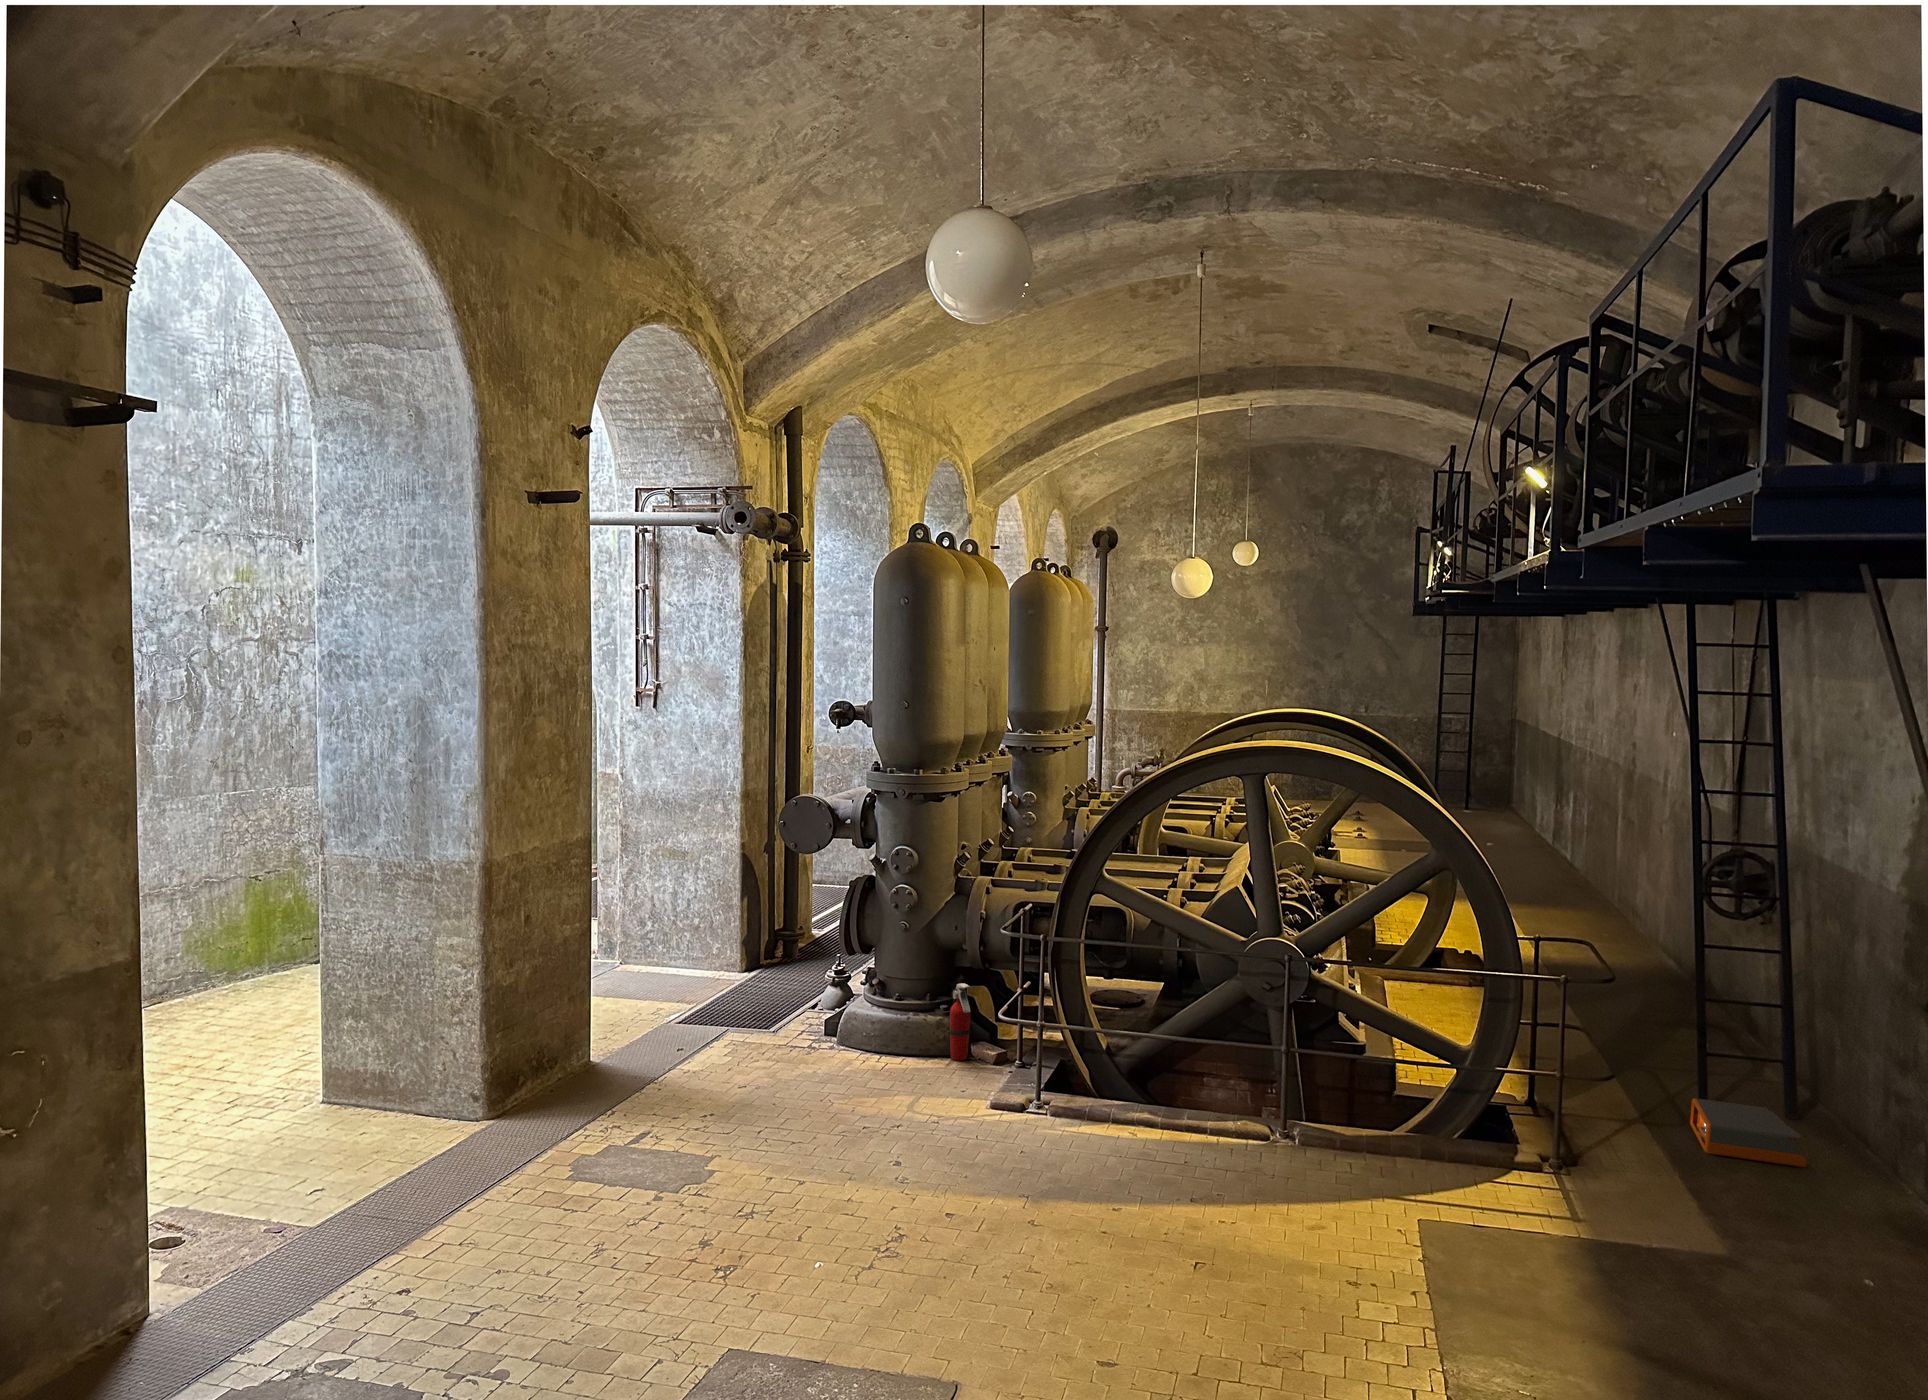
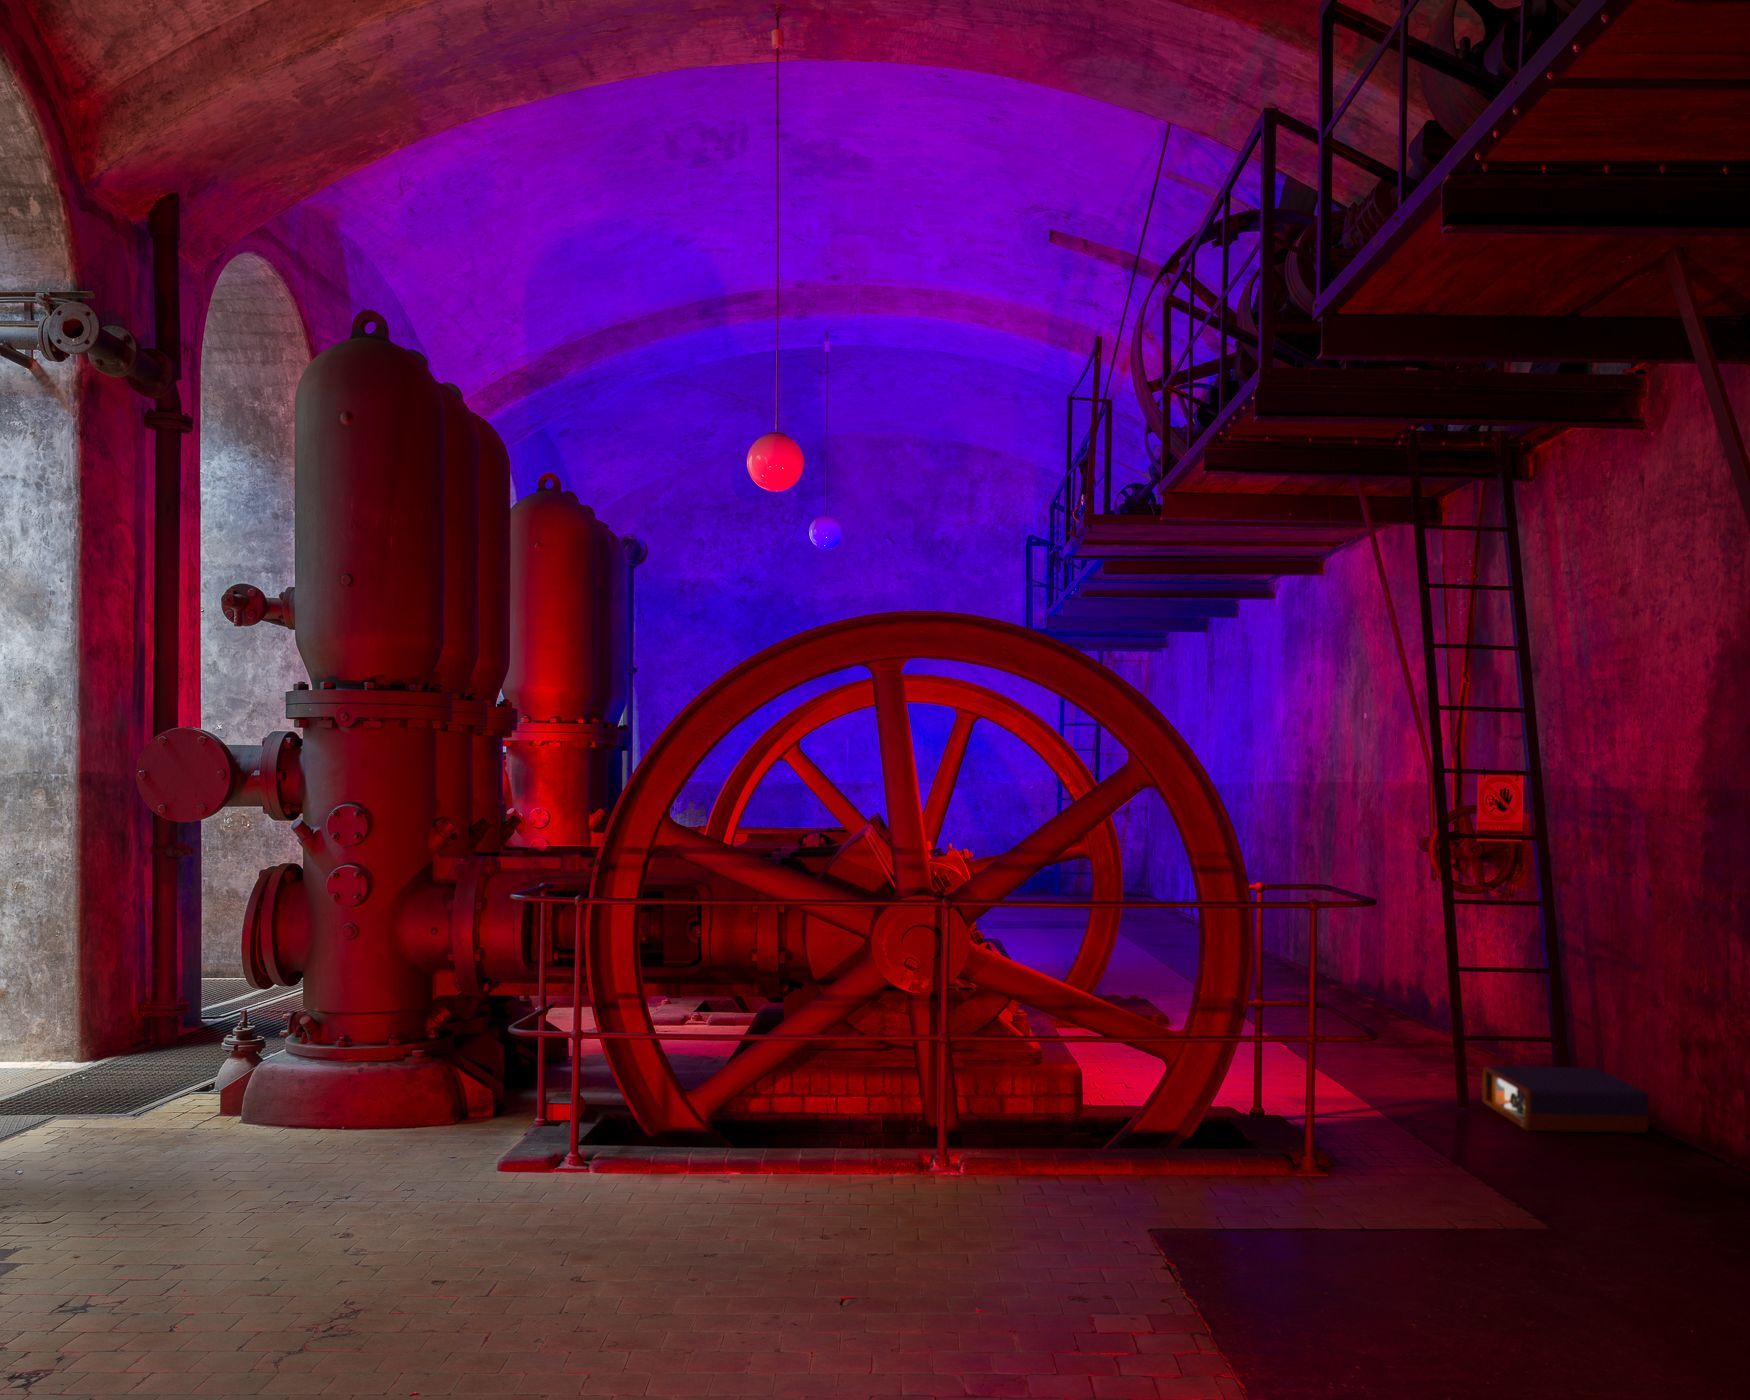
fire extinguisher: present [949,983,971,1061] -> none [435,1007,473,1134]

